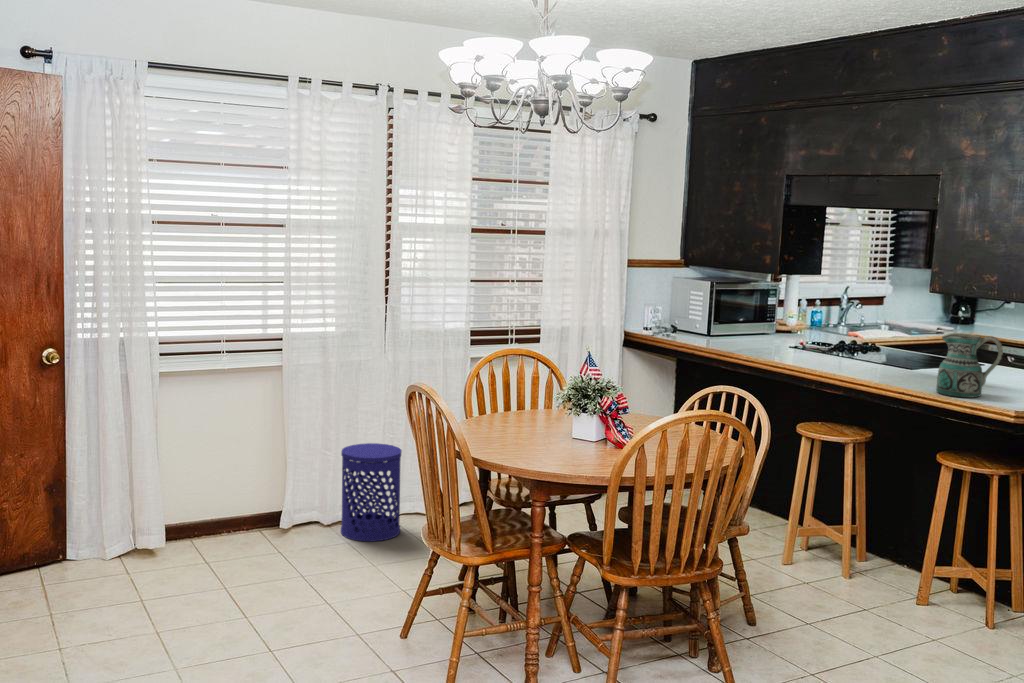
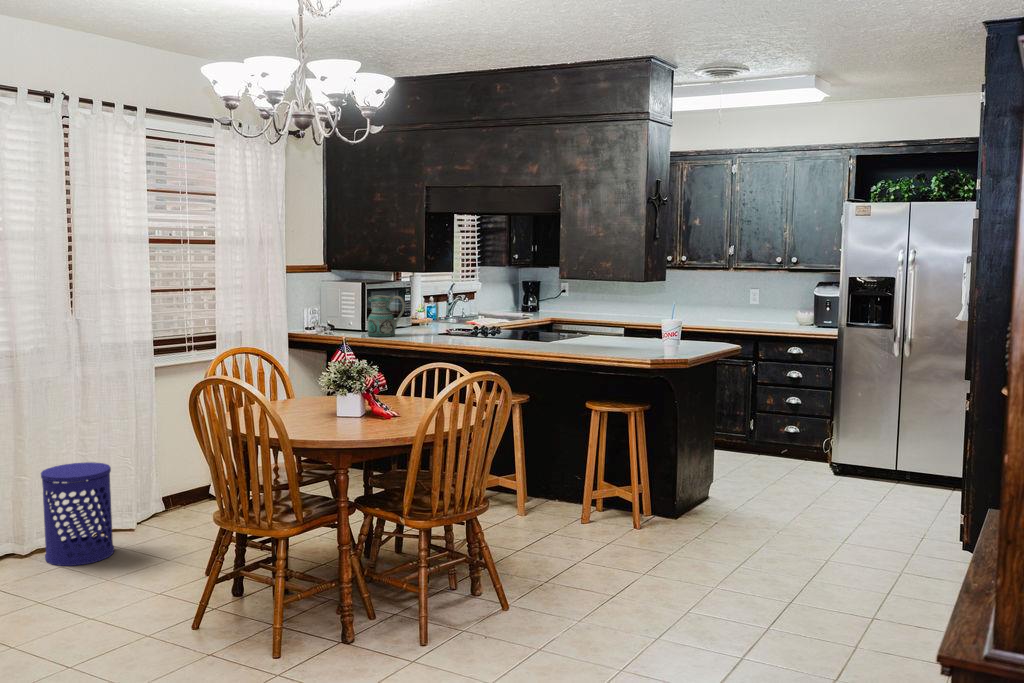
ceramic pitcher: present [936,333,1003,398] -> present [368,296,405,337]

